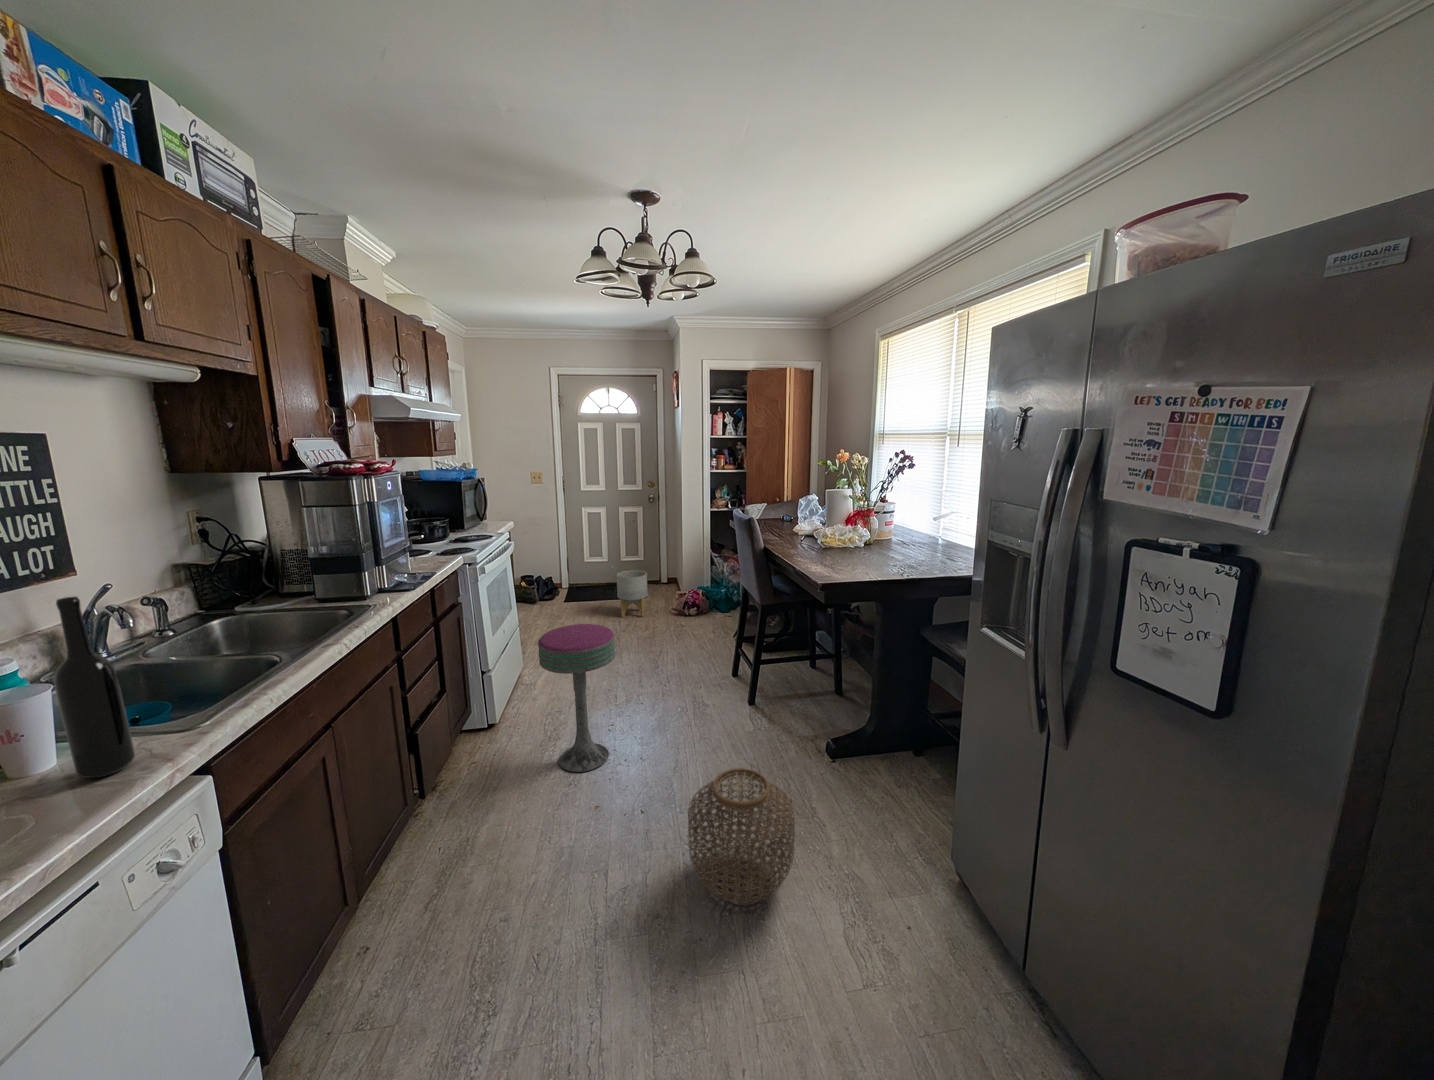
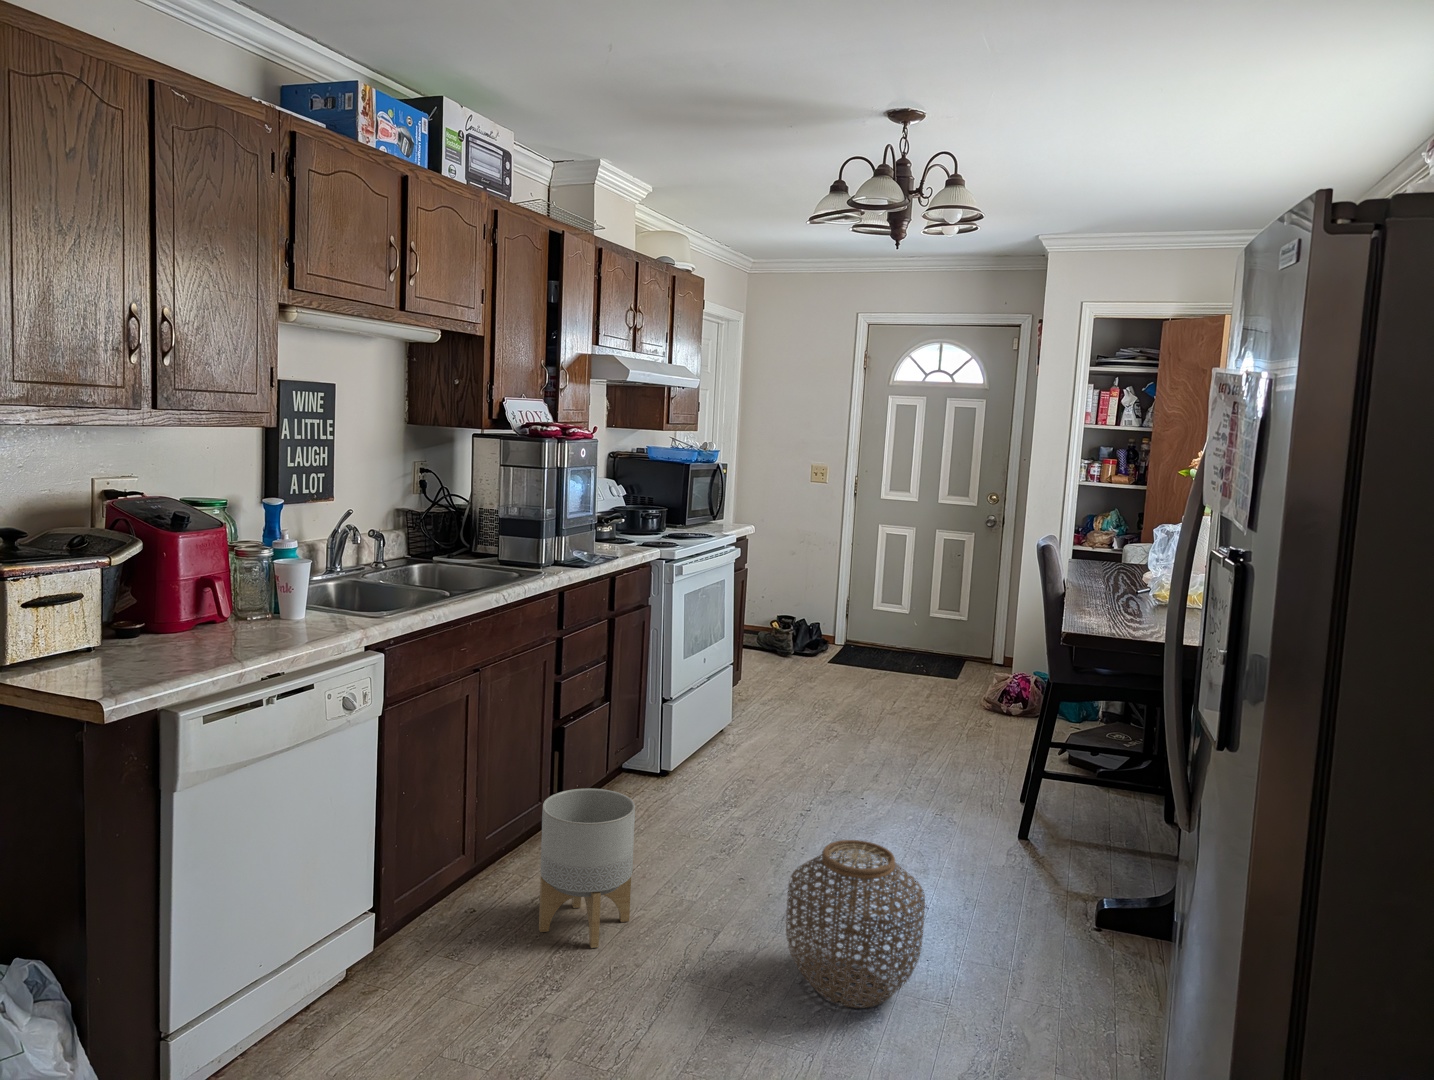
planter: present [617,570,648,617] -> present [539,788,635,948]
bottle: present [54,597,135,778] -> none [315,497,345,626]
bar stool: present [538,624,615,772] -> none [705,653,801,842]

